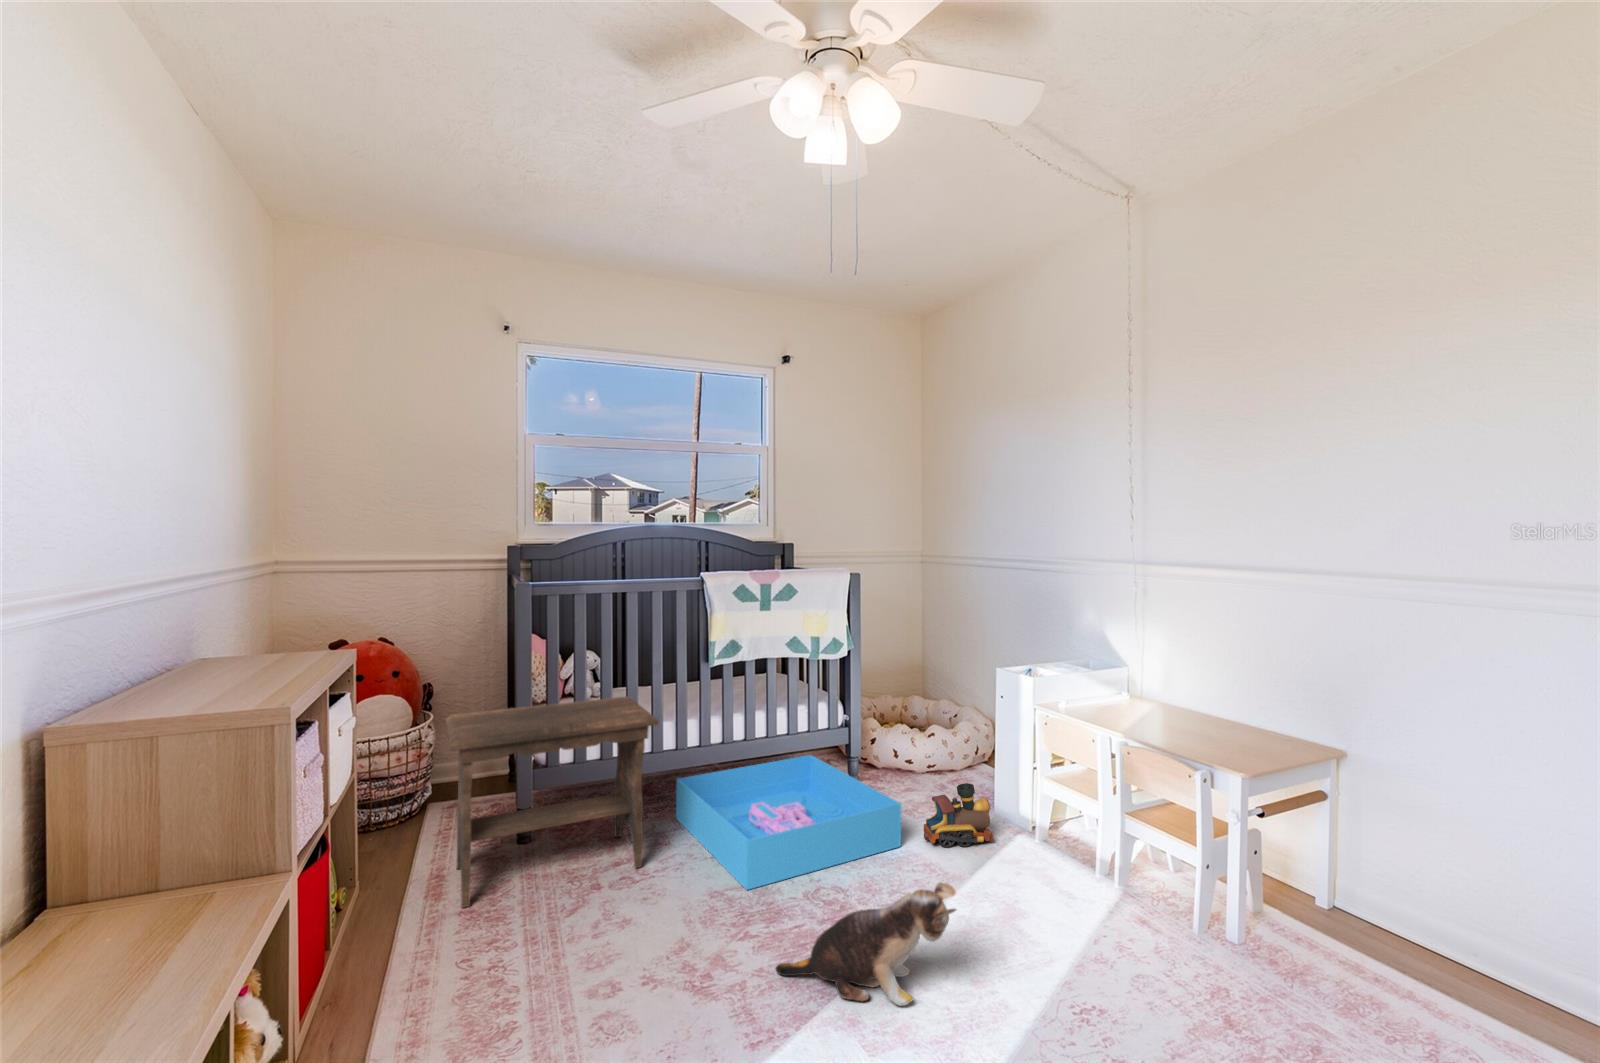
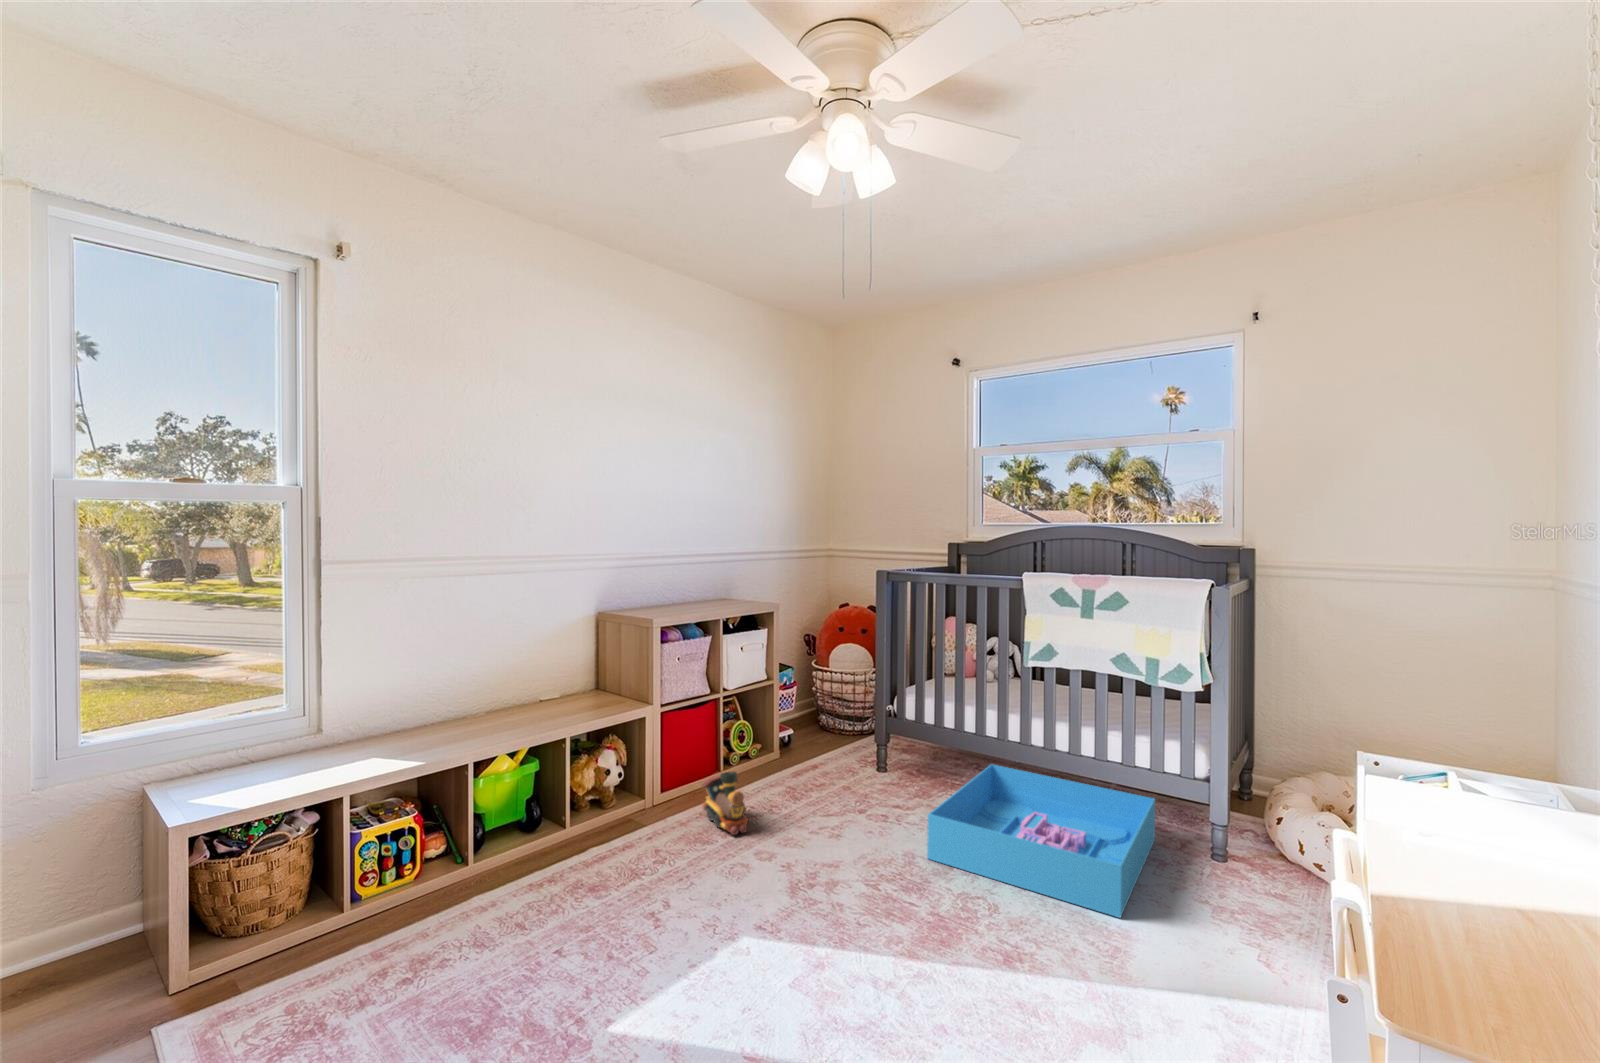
footstool: present [446,696,659,908] -> none [787,658,947,812]
toy train: present [924,783,994,848] -> present [702,772,748,835]
plush toy: present [775,882,956,1006] -> none [830,872,899,968]

